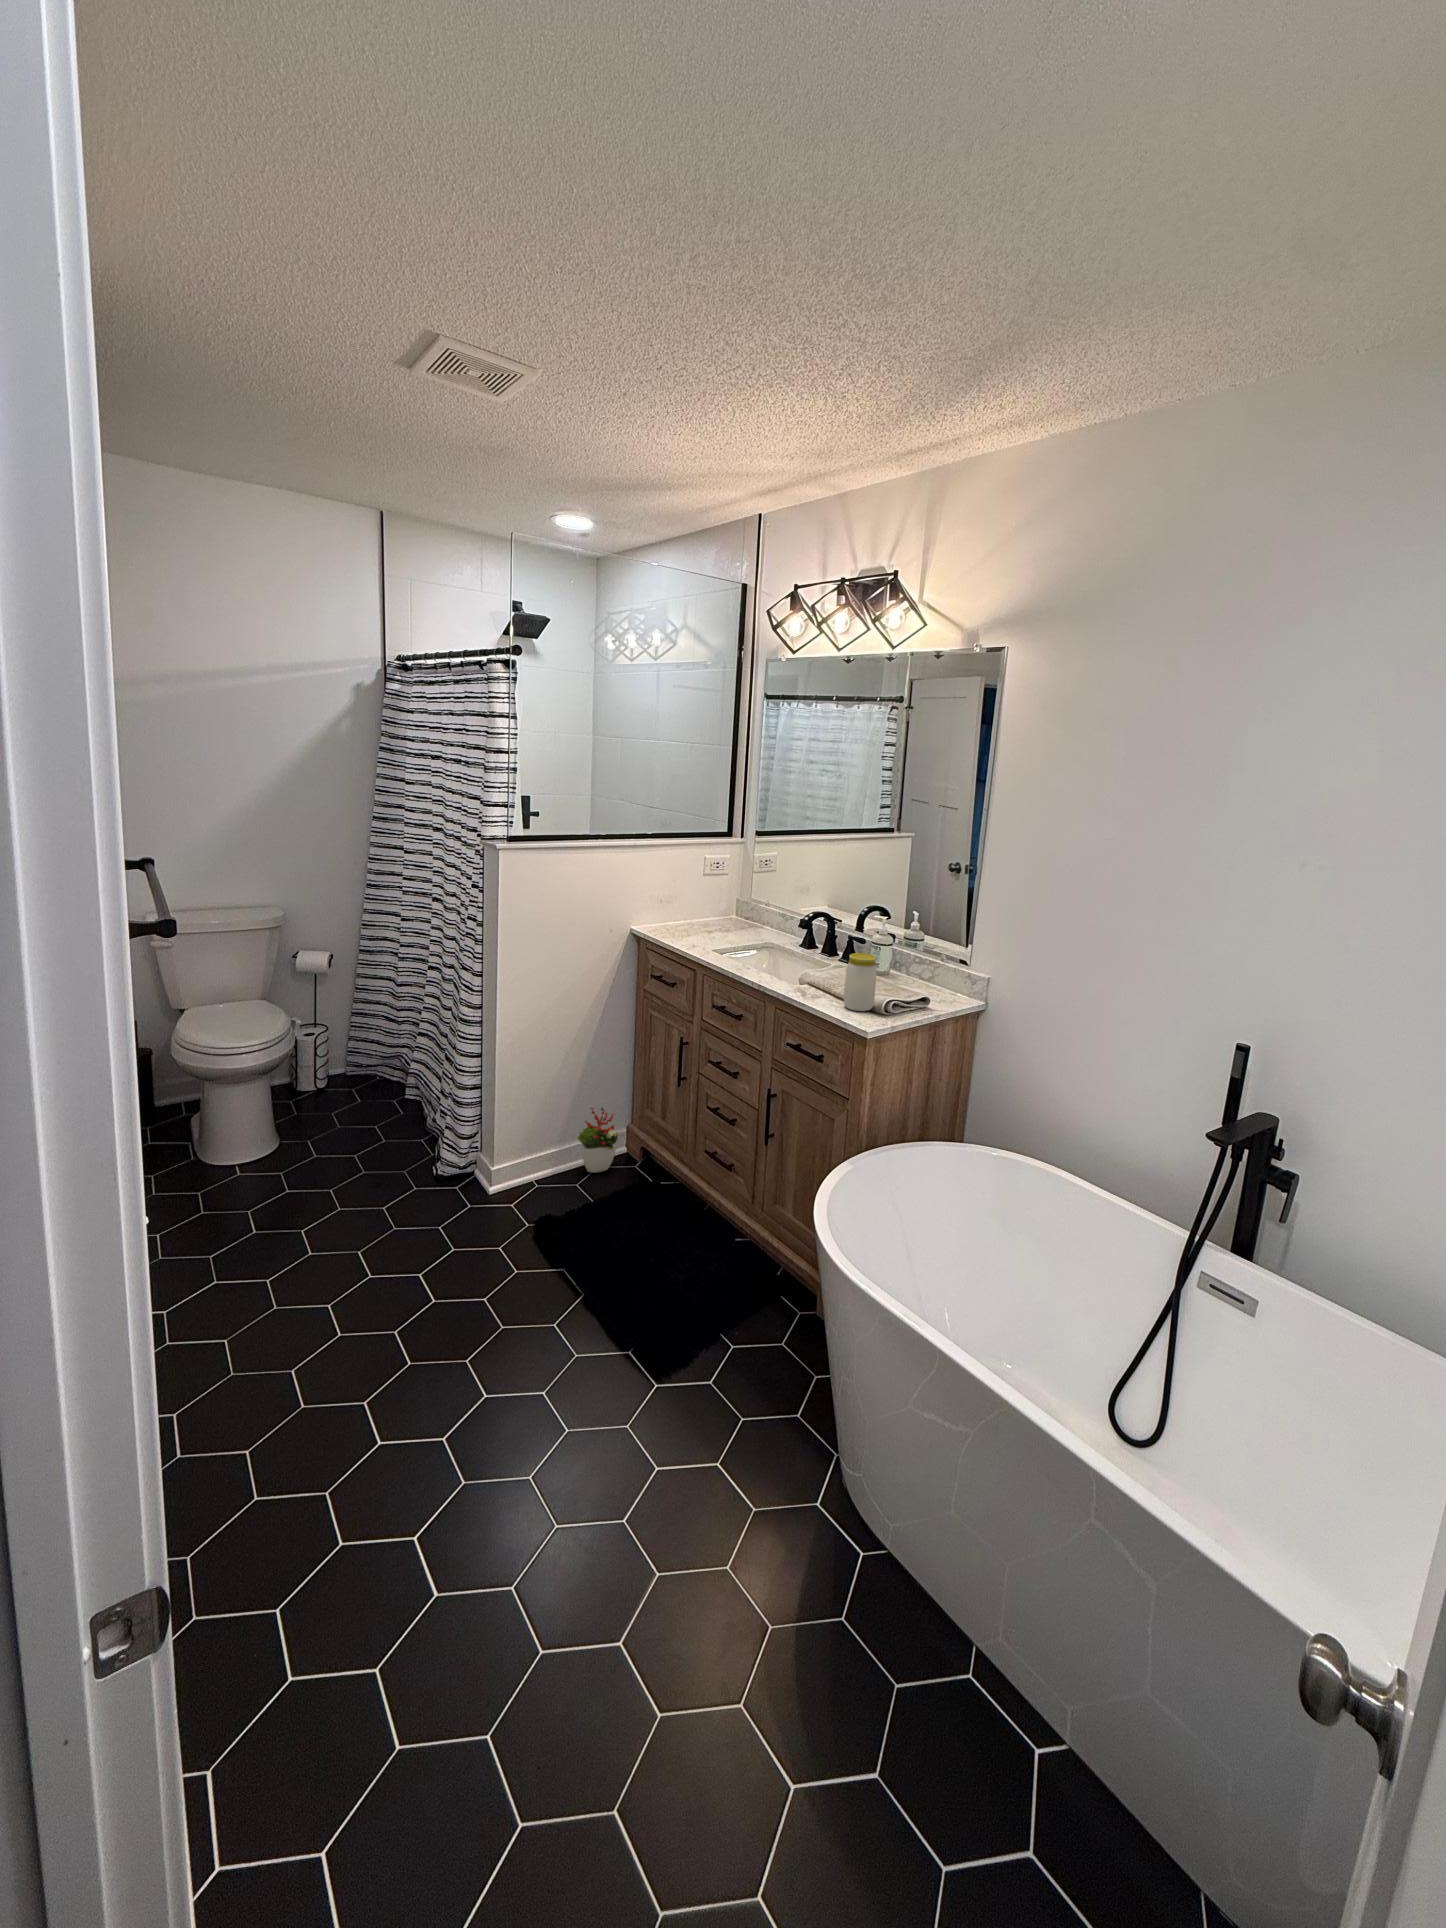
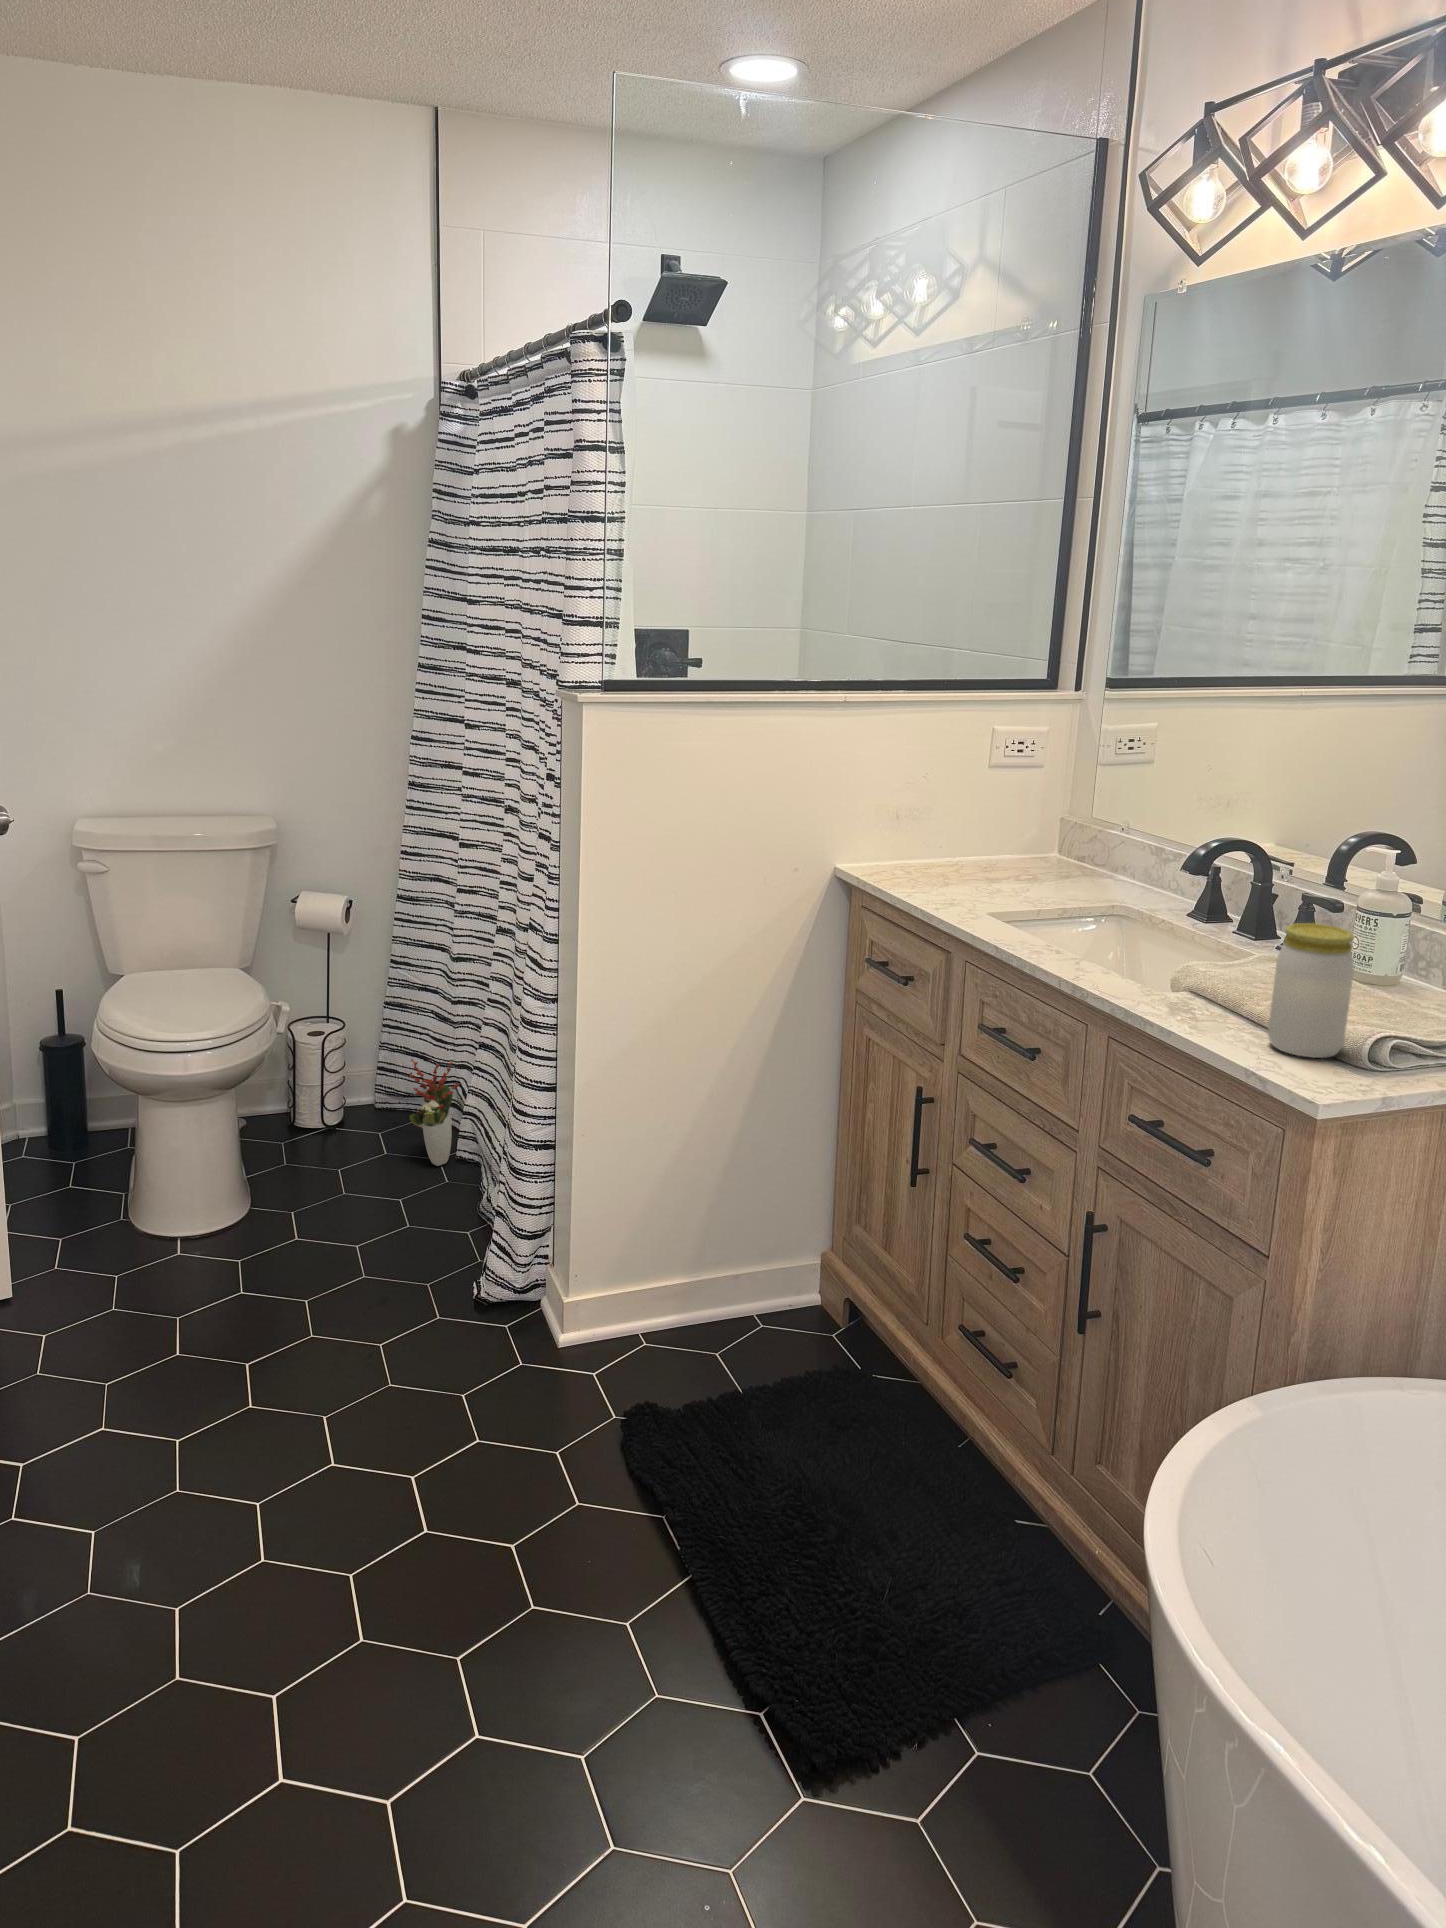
decorative plant: present [578,1108,618,1173] -> present [409,1059,459,1166]

